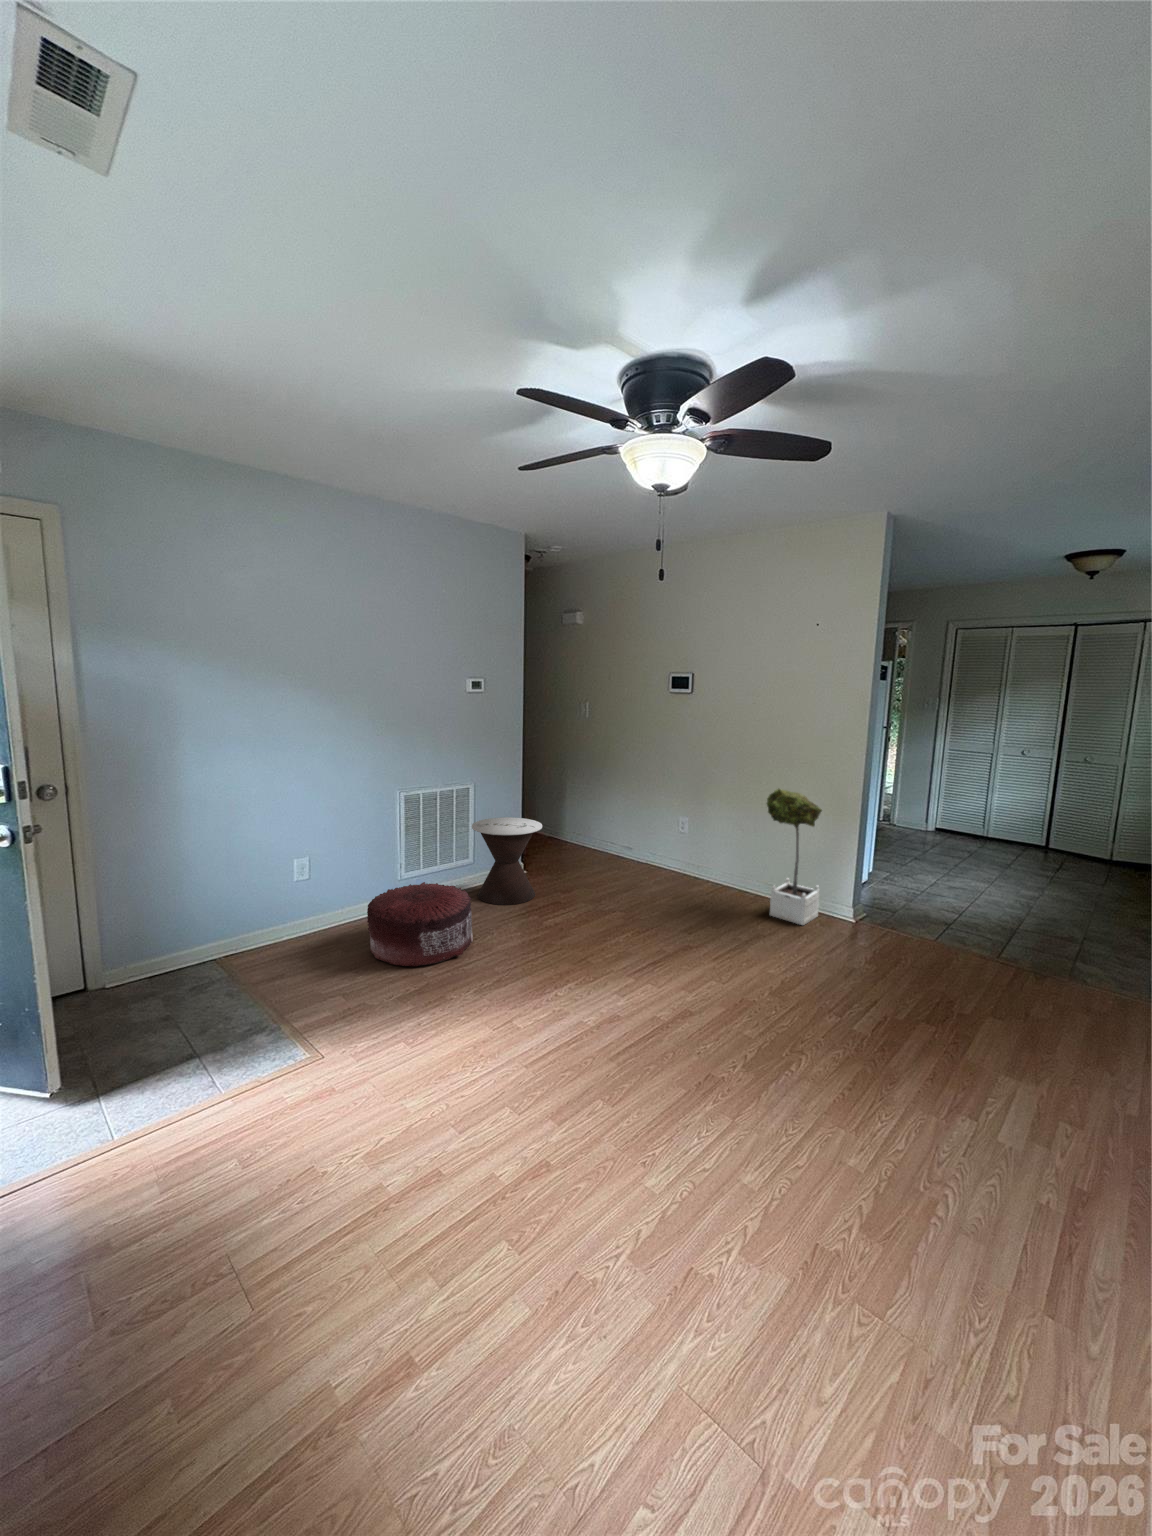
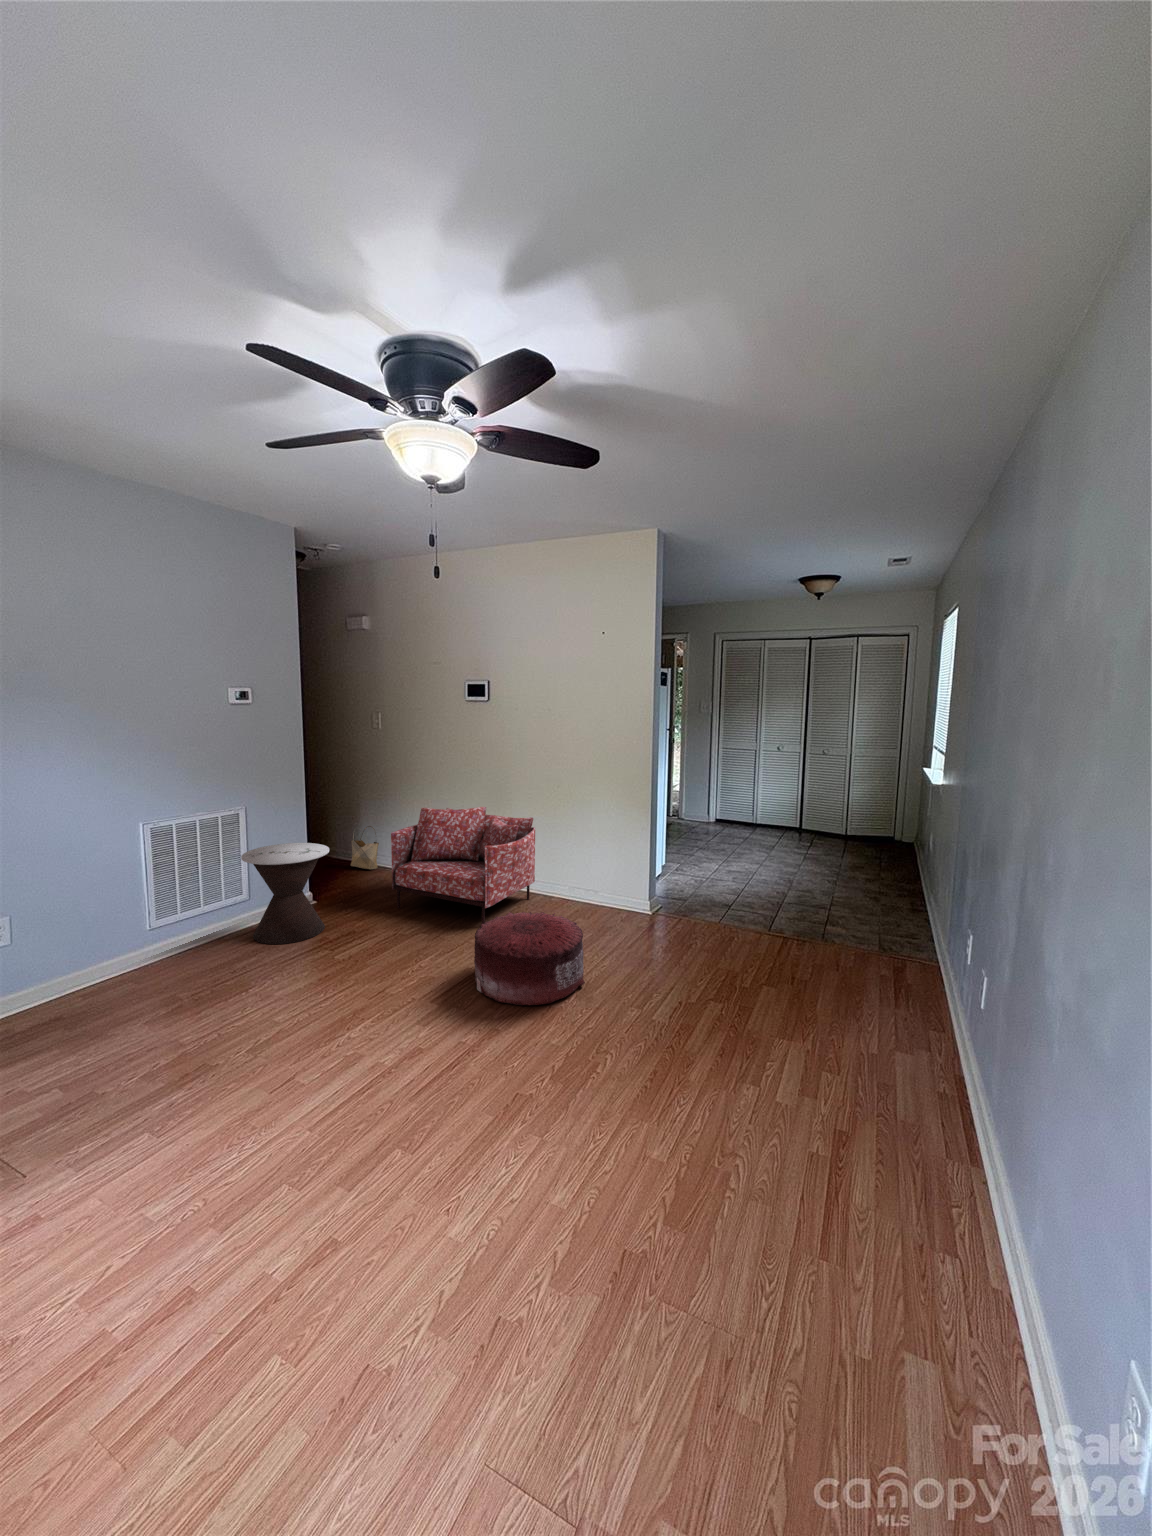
potted tree: present [767,789,822,925] -> none [566,792,620,925]
armchair: none [594,794,733,911] -> present [391,807,535,924]
woven basket: none [556,808,582,847] -> present [351,826,379,869]
pouf: present [367,882,473,966] -> present [474,912,585,1005]

